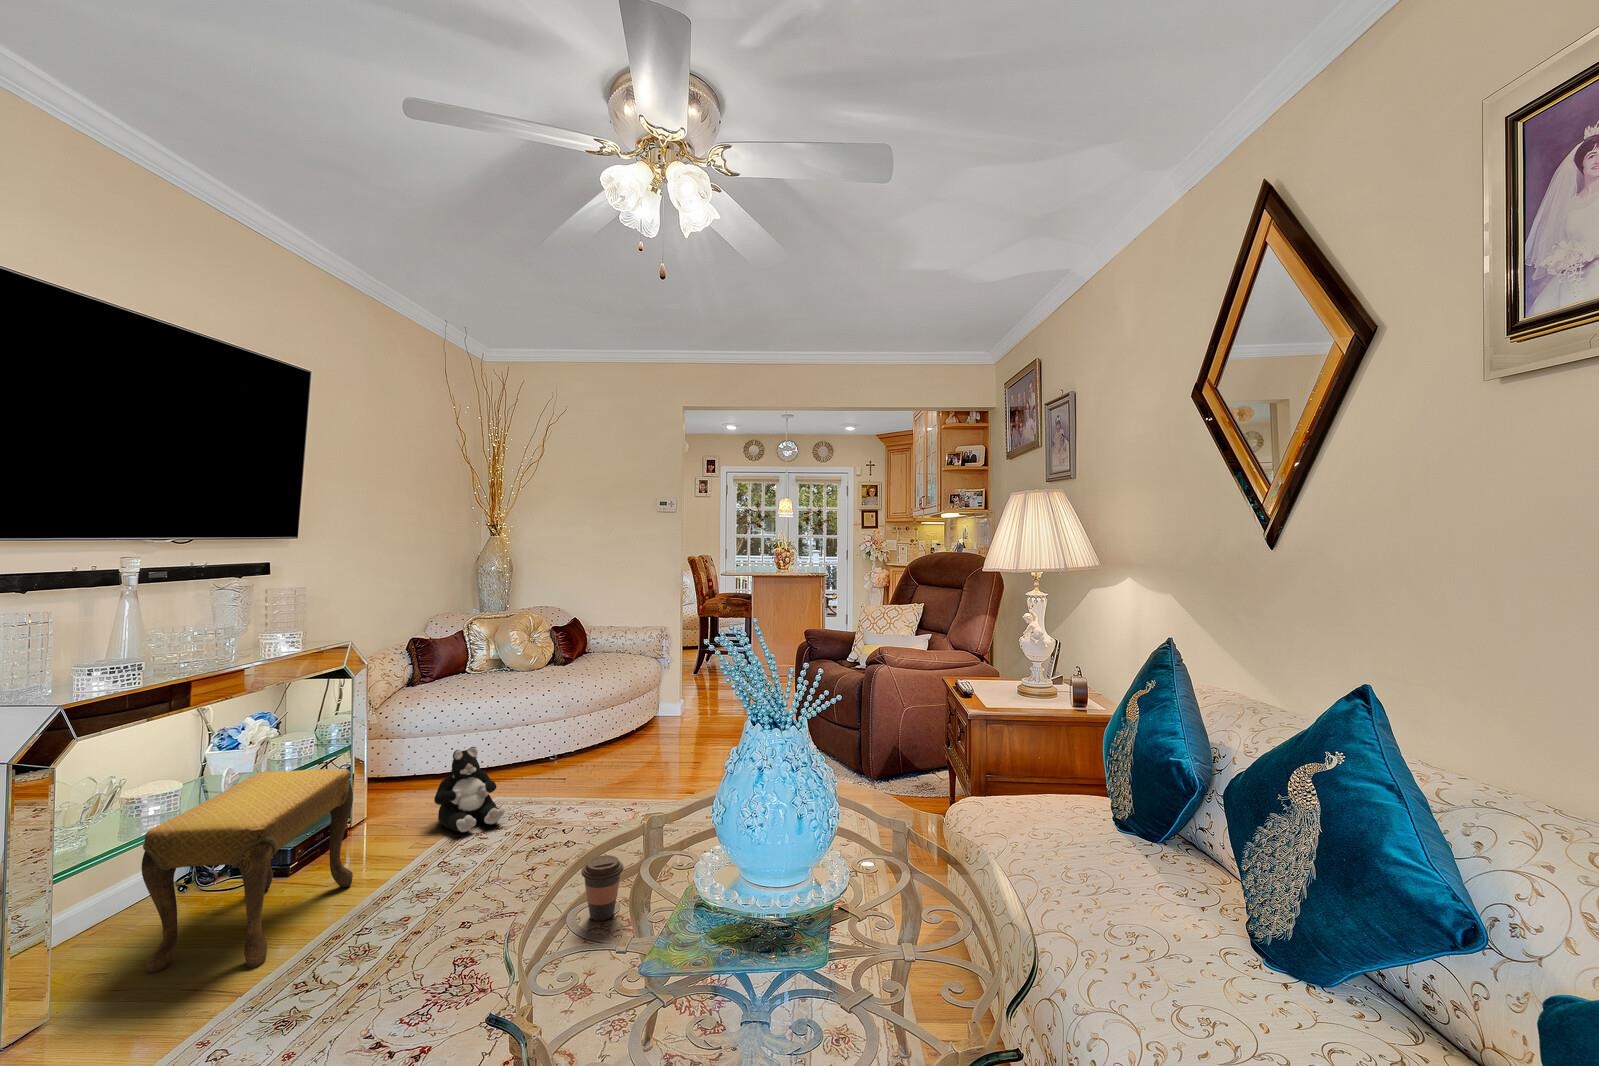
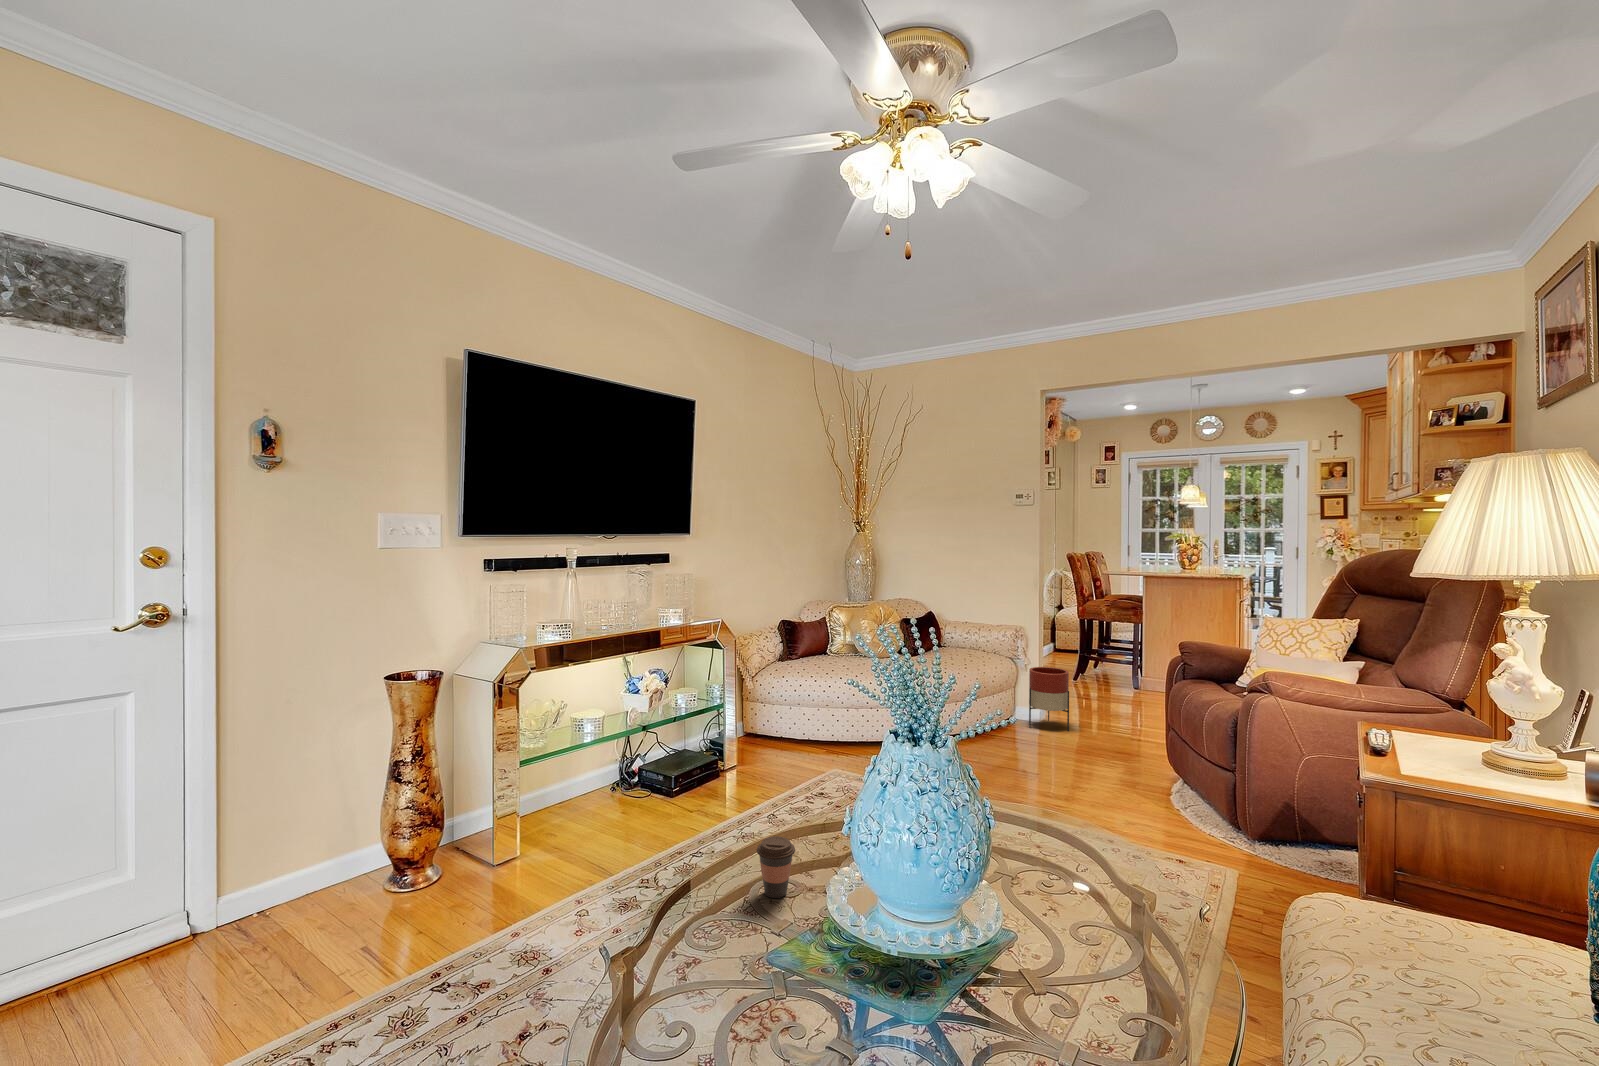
planter: none [673,663,709,722] -> present [1029,667,1069,731]
plush toy: present [434,747,505,832] -> none [777,719,831,793]
footstool: present [141,769,353,973] -> none [568,713,705,859]

